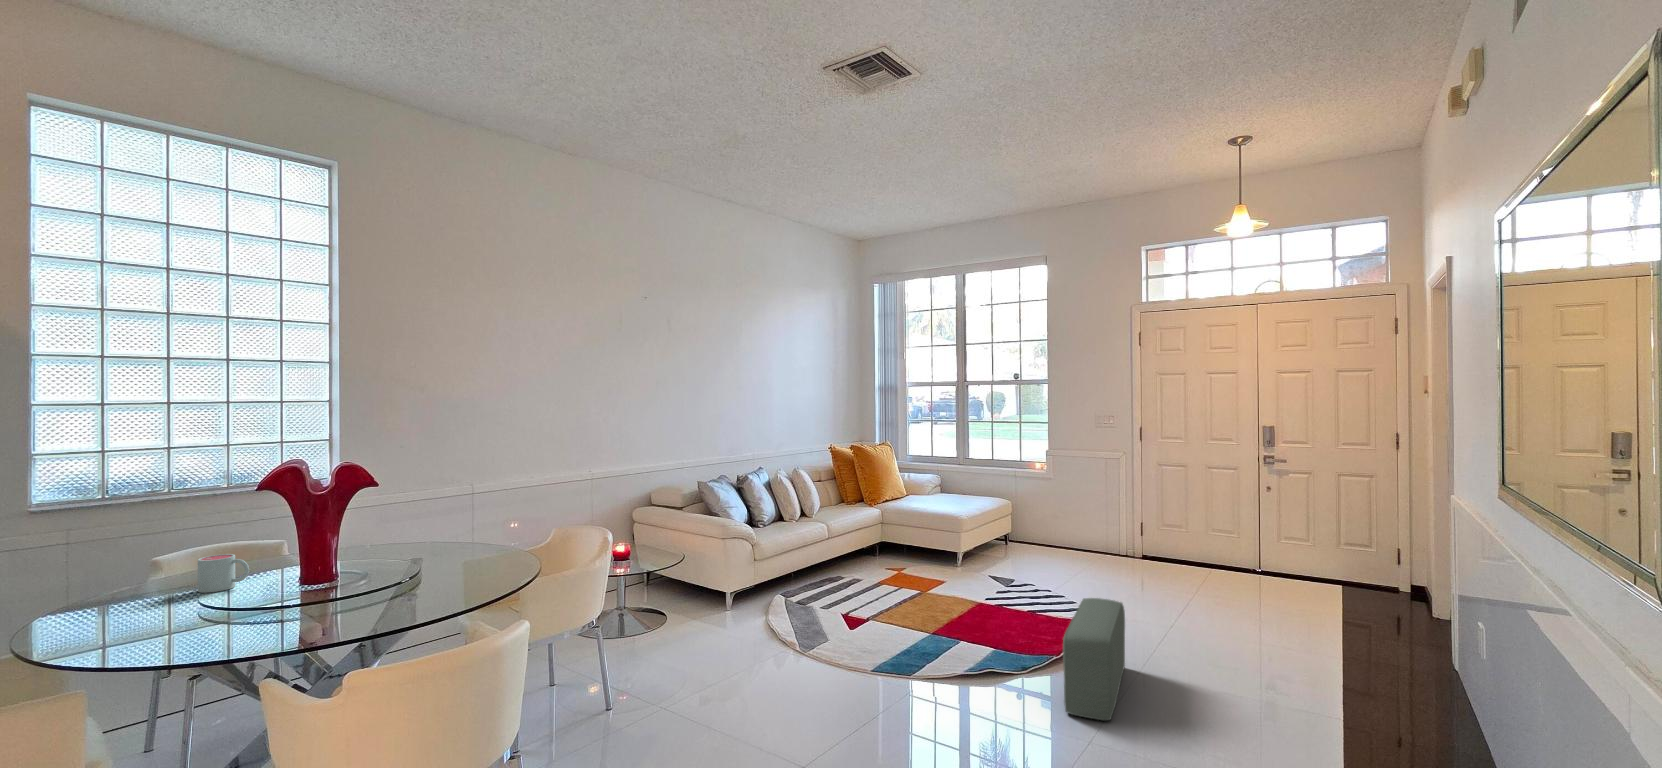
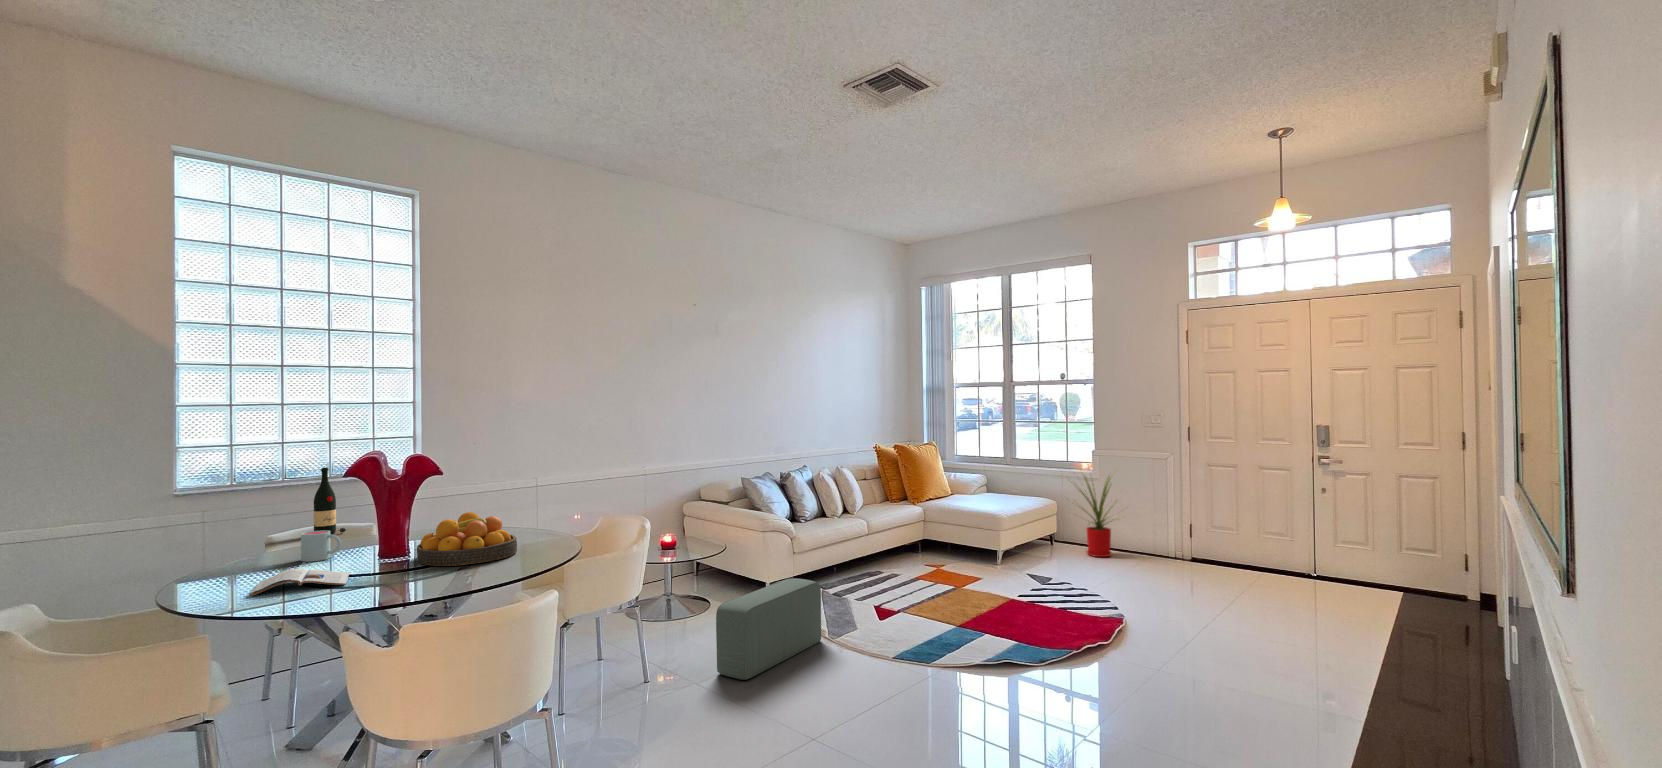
house plant: none [1020,468,1087,556] -> present [1071,477,1112,557]
wine bottle: none [211,478,252,559] -> present [314,468,346,535]
fruit bowl: none [346,529,467,594] -> present [417,512,517,566]
pouf: present [1063,598,1125,721] -> present [716,578,821,680]
magazine: none [134,604,263,643] -> present [250,568,349,596]

